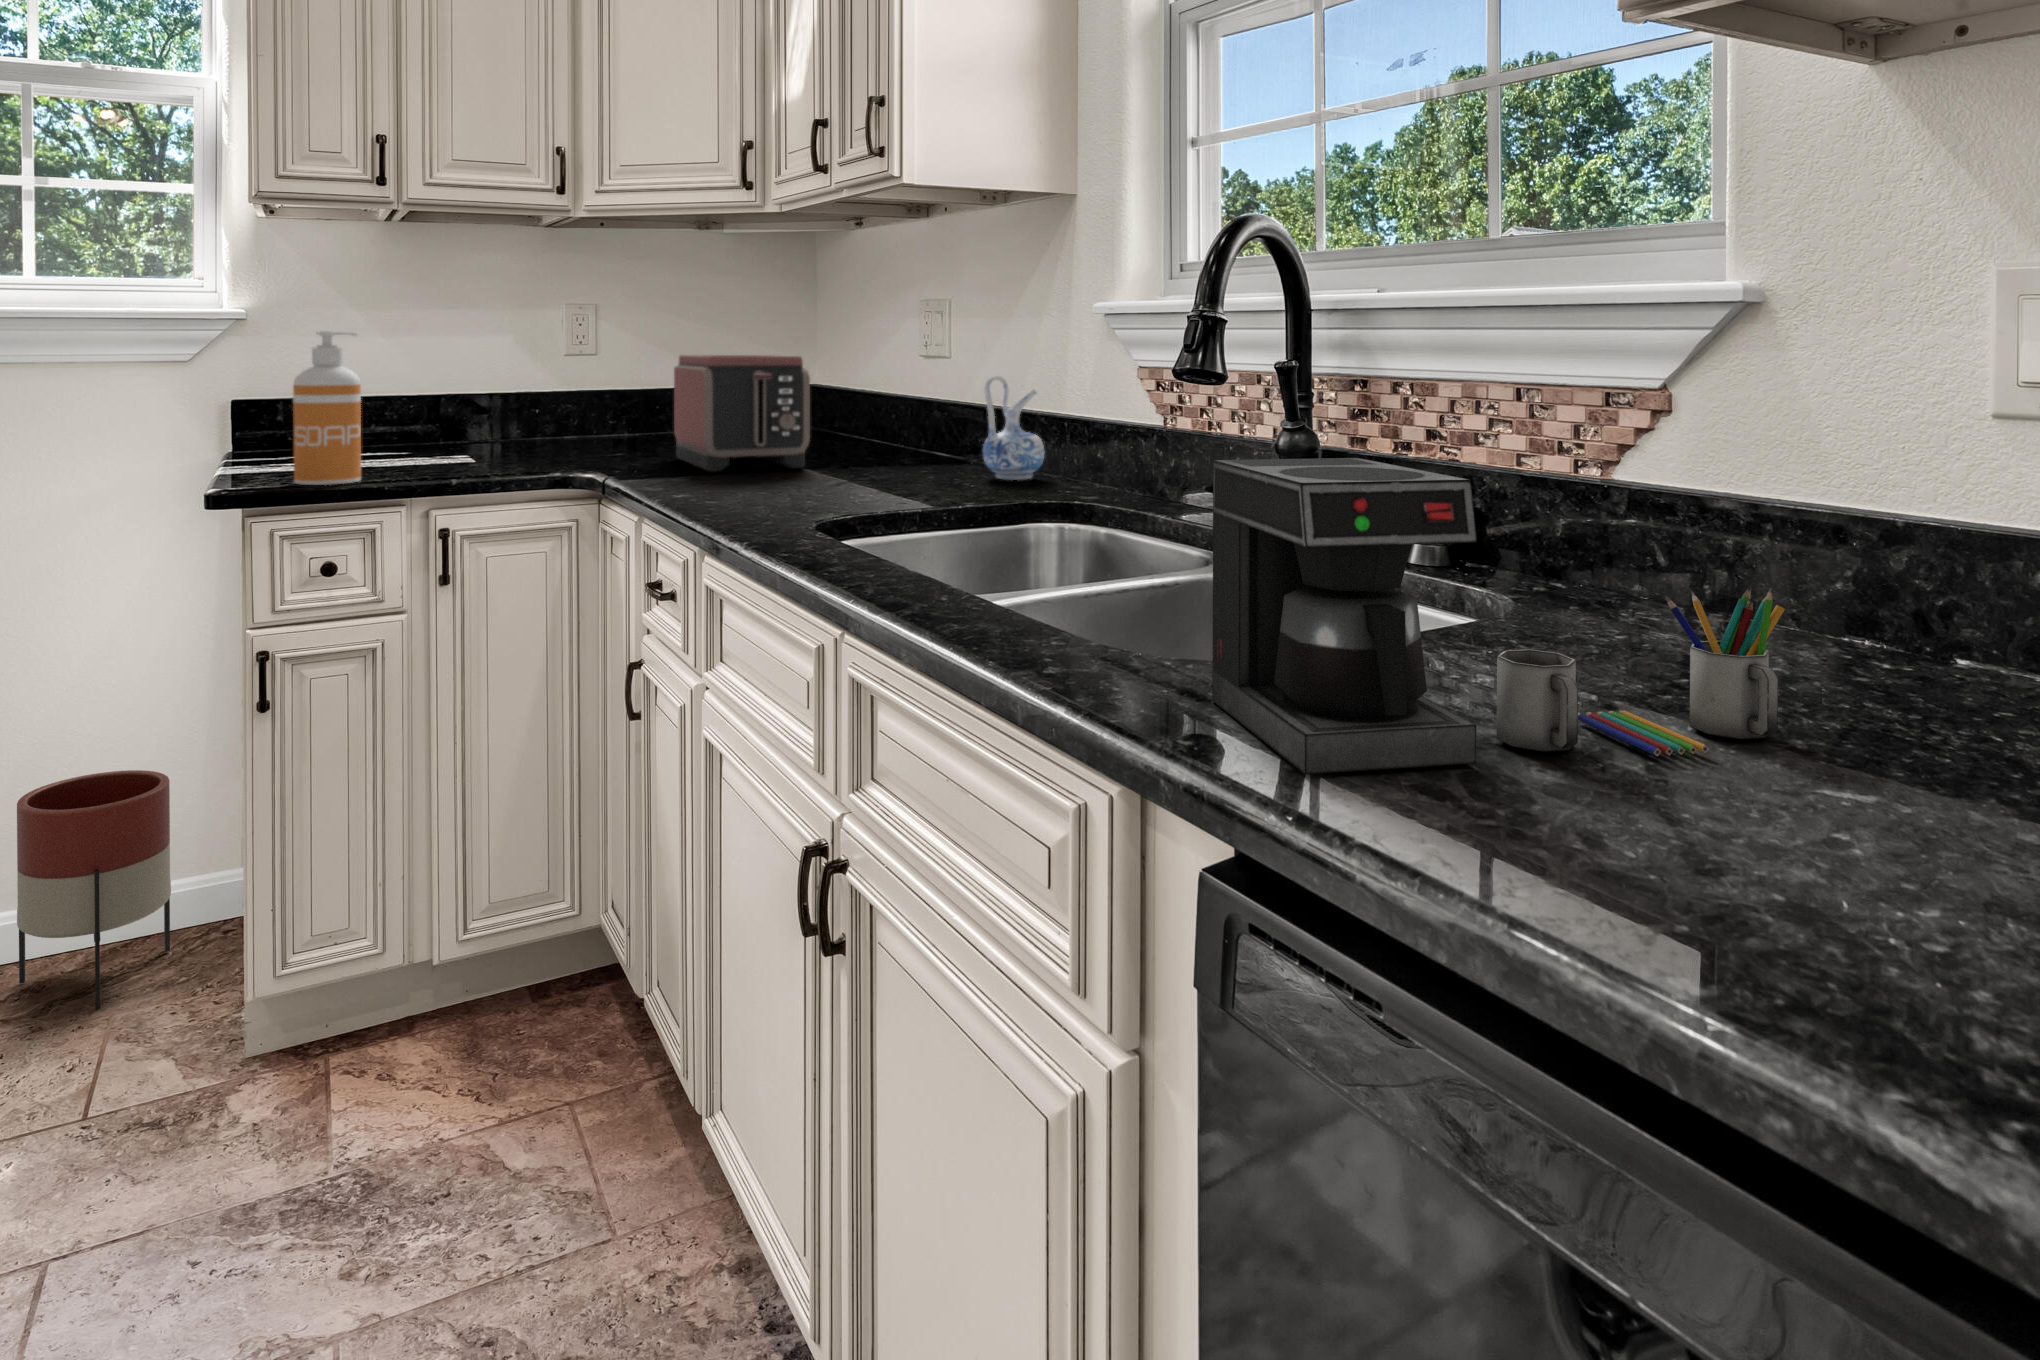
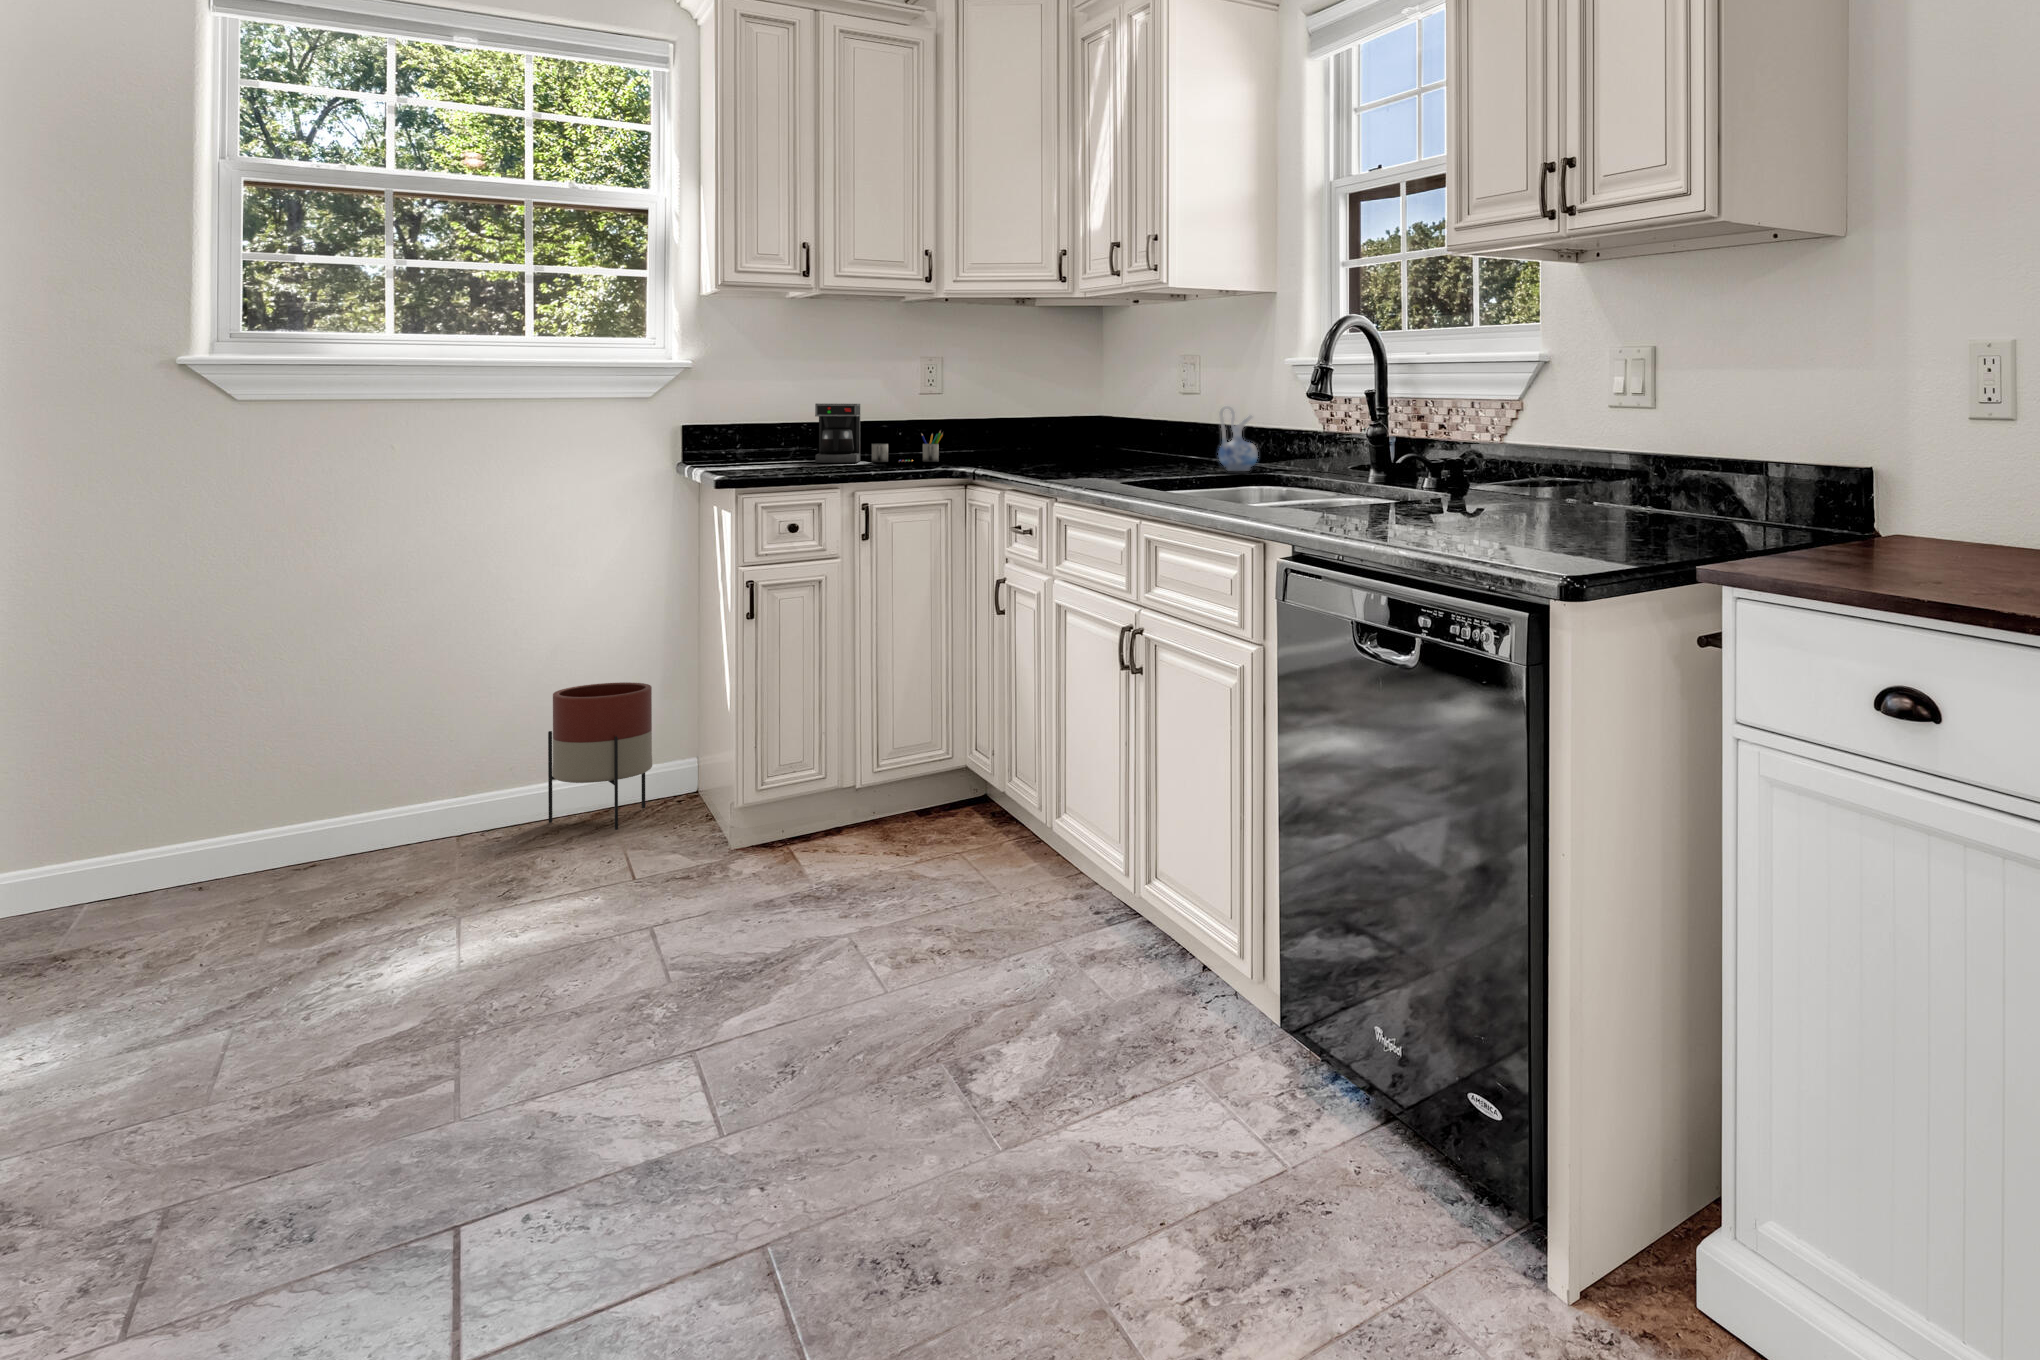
soap dispenser: present [293,331,361,485] -> none [771,376,813,473]
toaster: present [674,355,810,472] -> none [1007,394,1105,469]
coffee maker: present [1212,458,1785,774] -> present [815,404,943,463]

